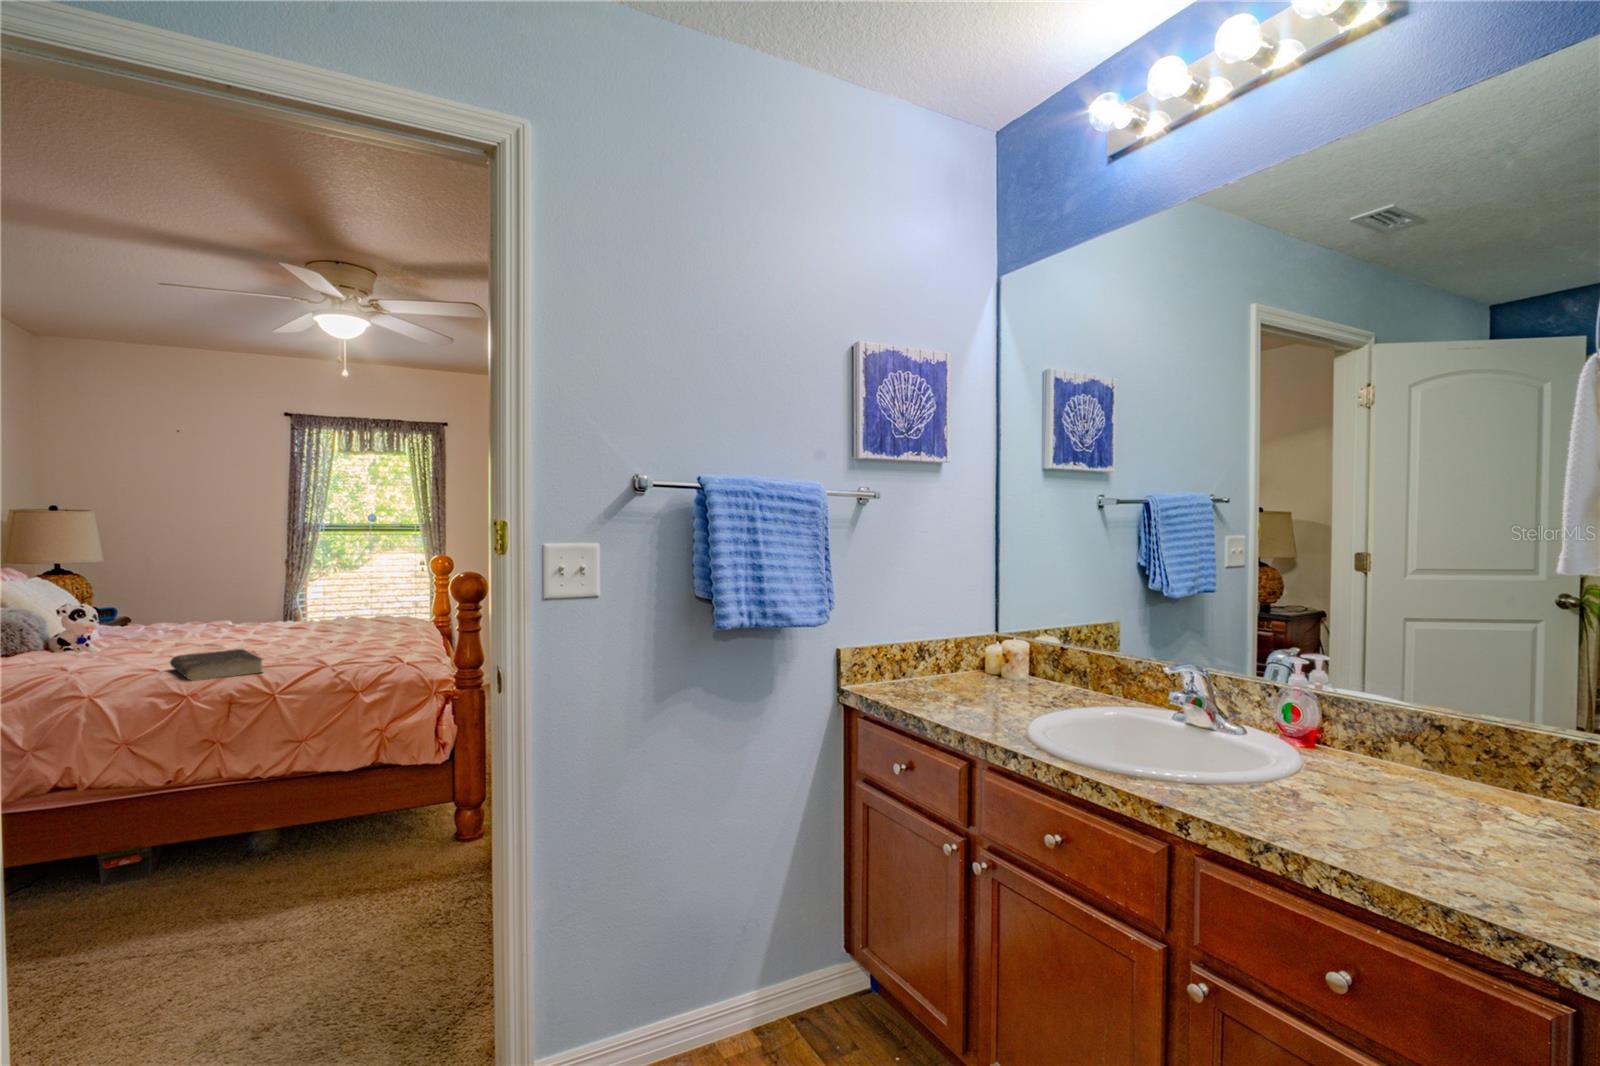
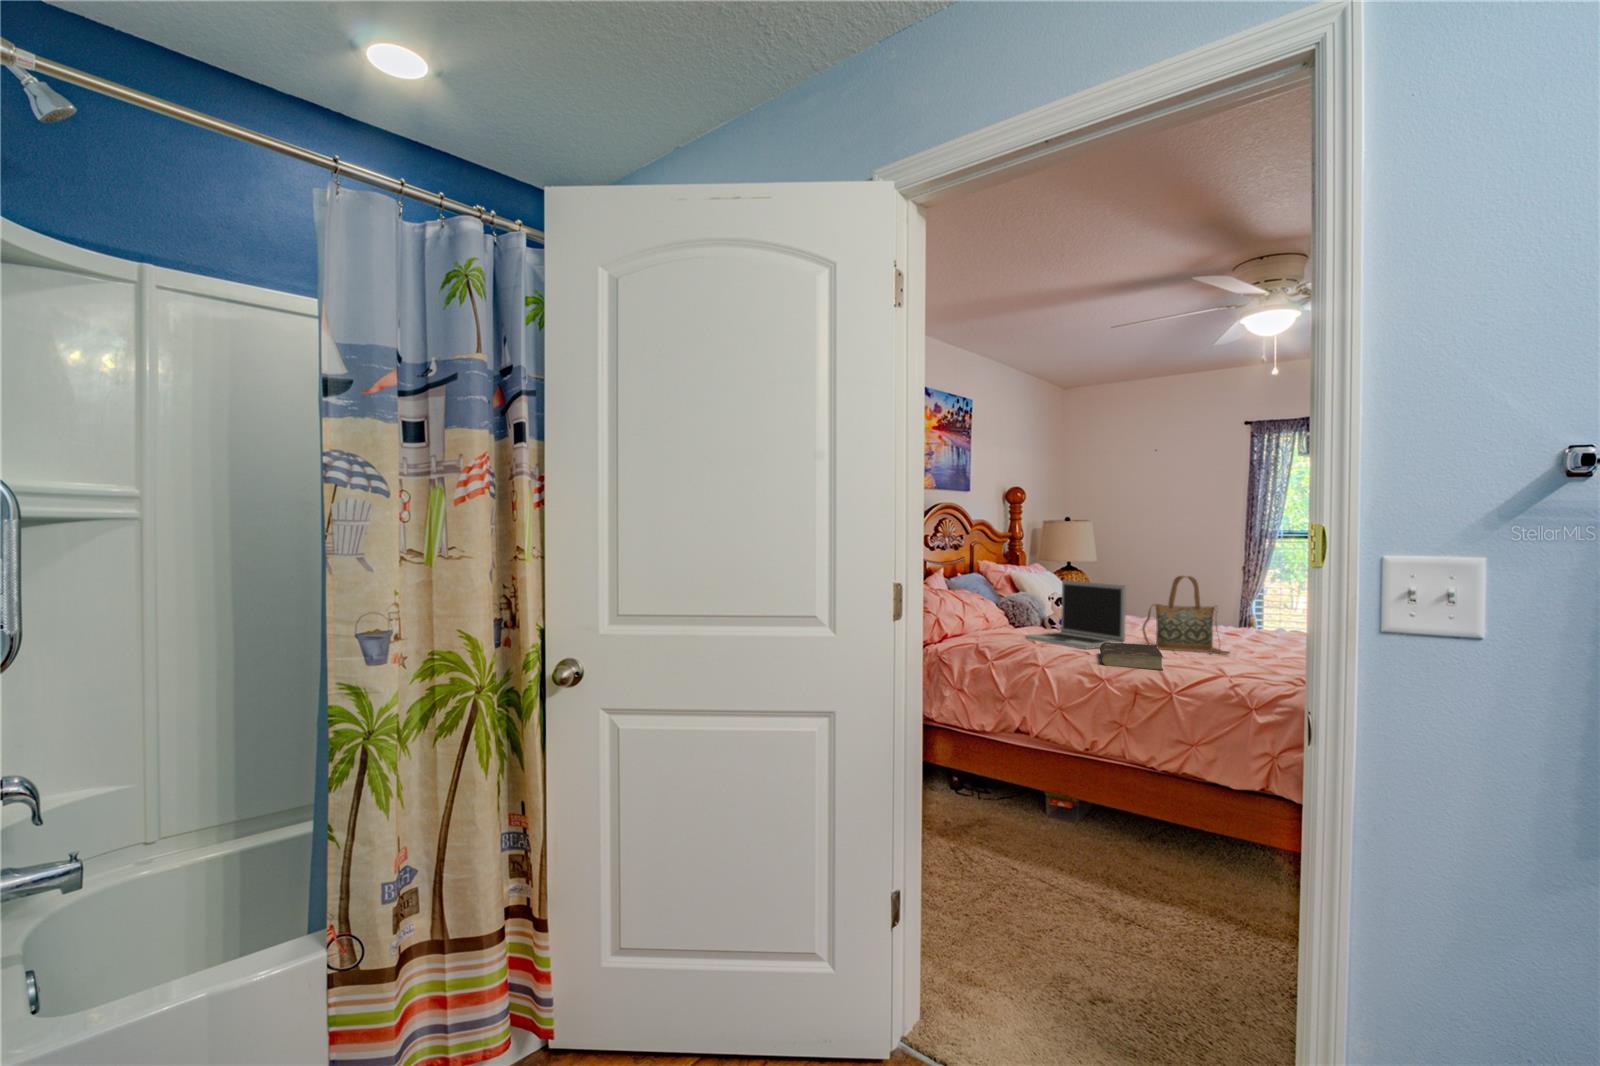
handbag: none [213,573,315,653] -> present [1142,576,1230,655]
laptop: none [37,588,192,671] -> present [1025,580,1126,649]

